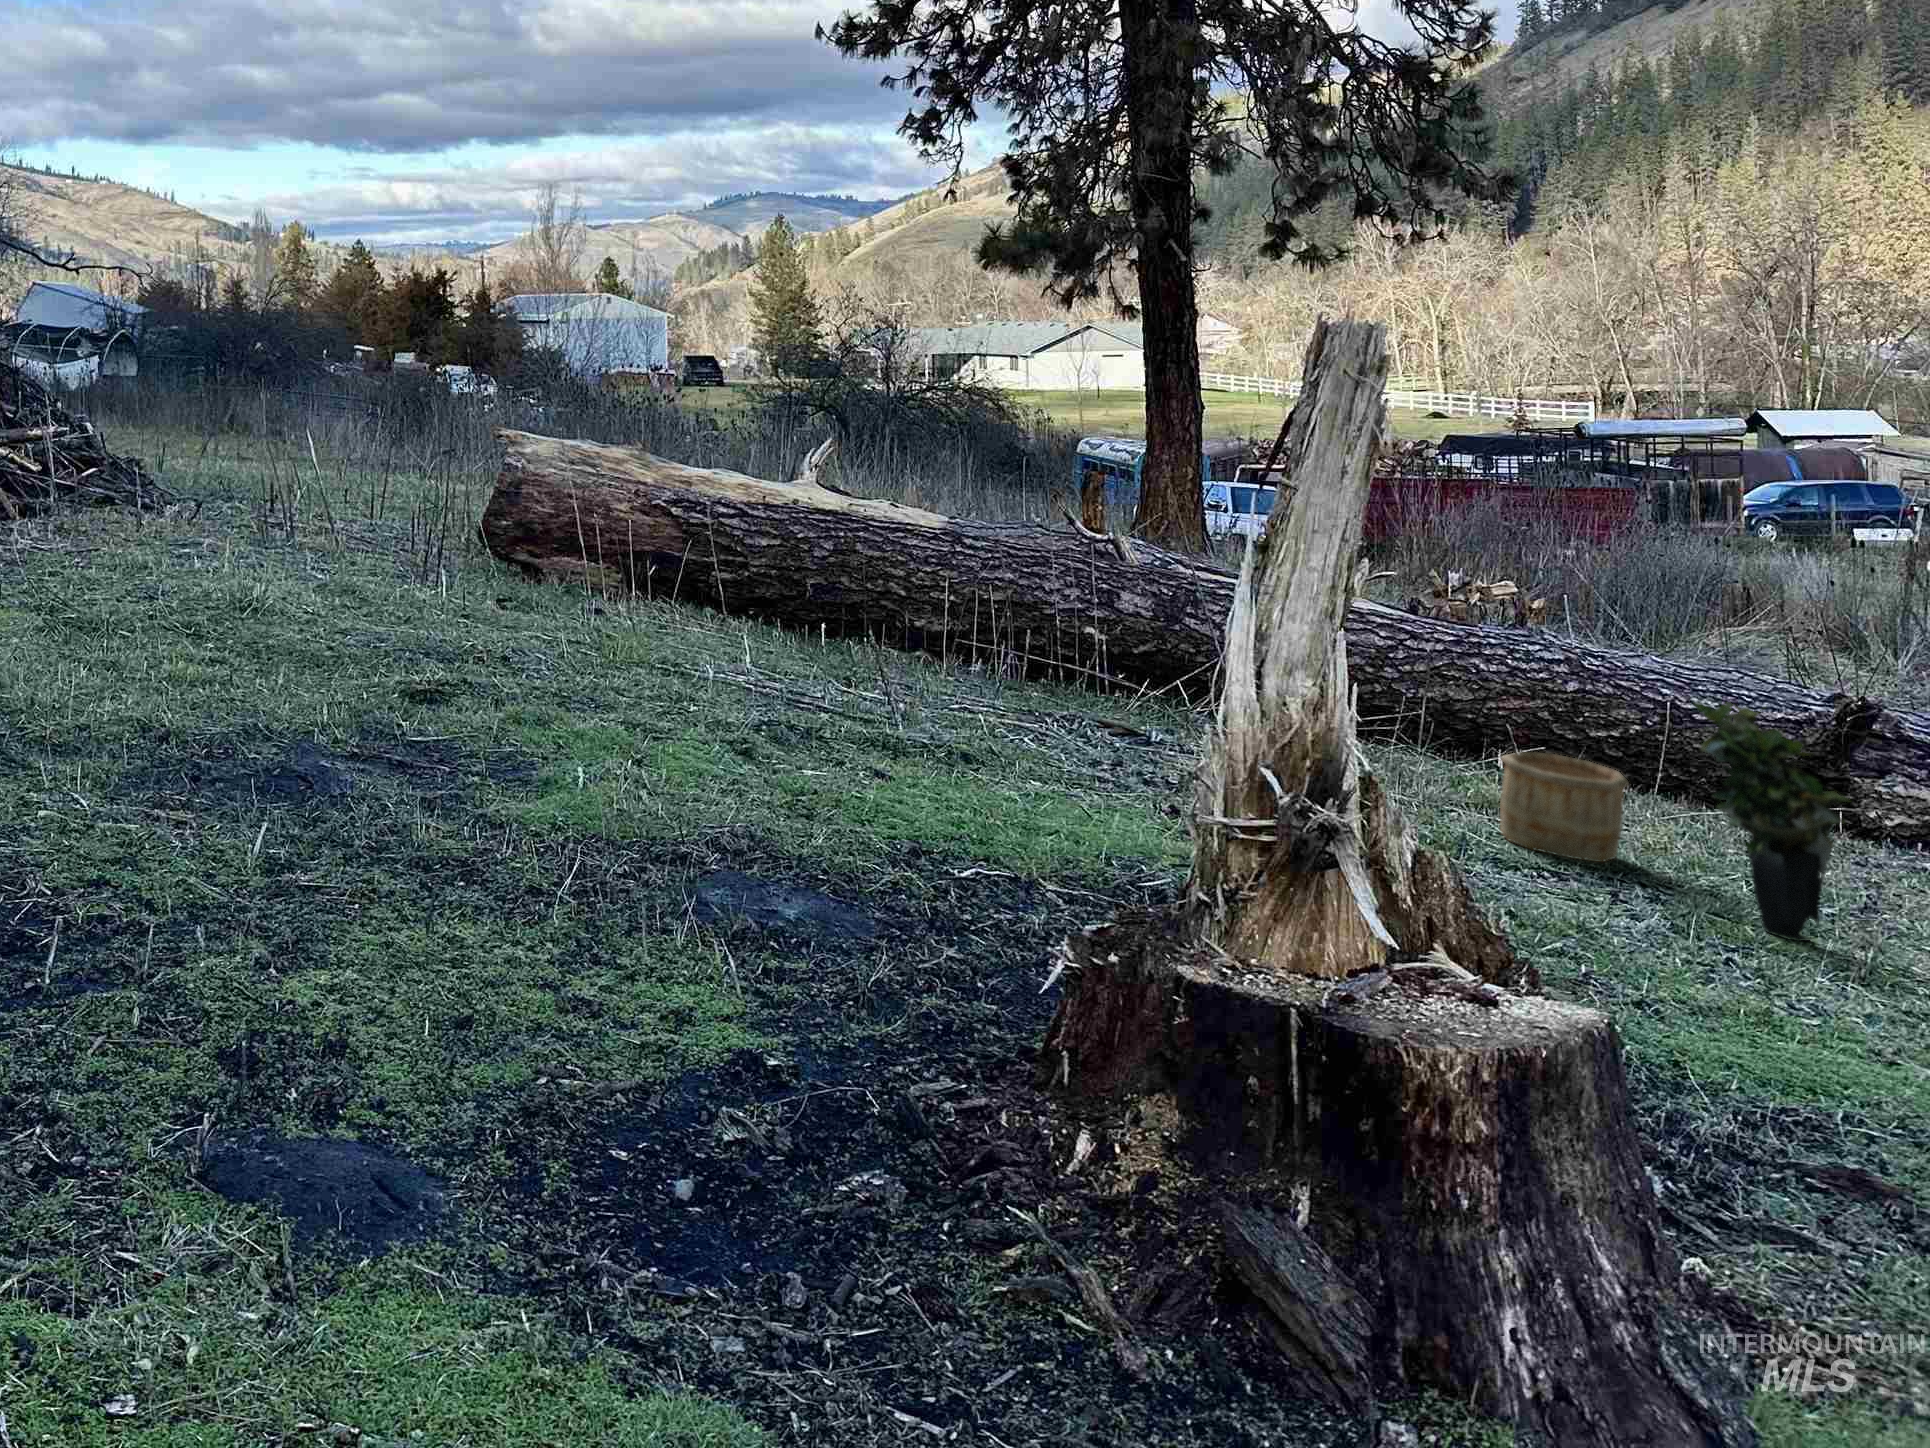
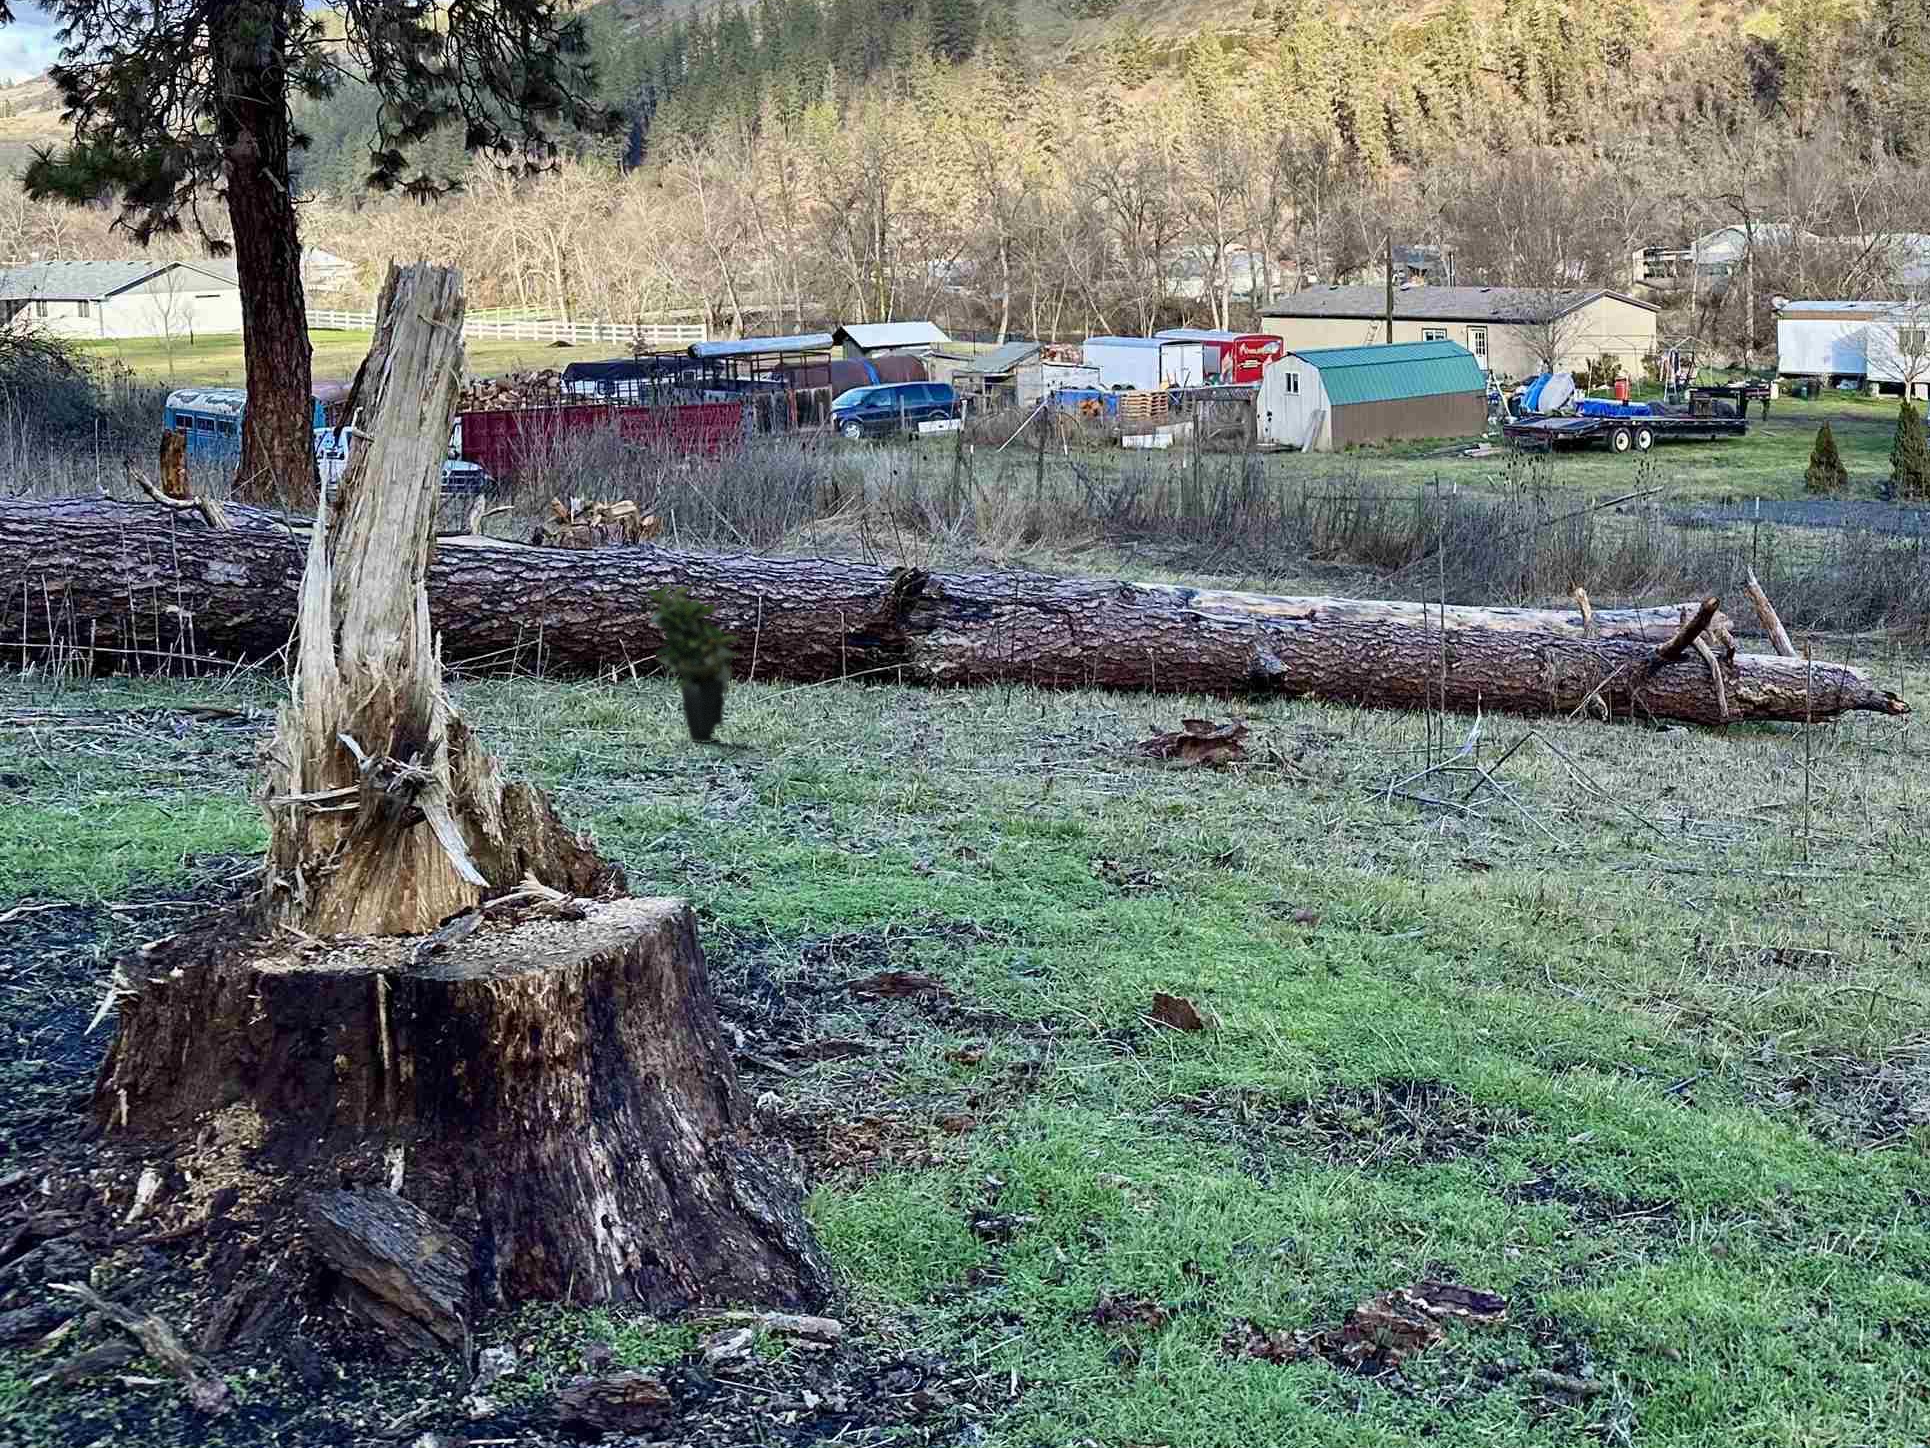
wooden bucket: present [1500,752,1629,862] -> none [531,646,622,724]

